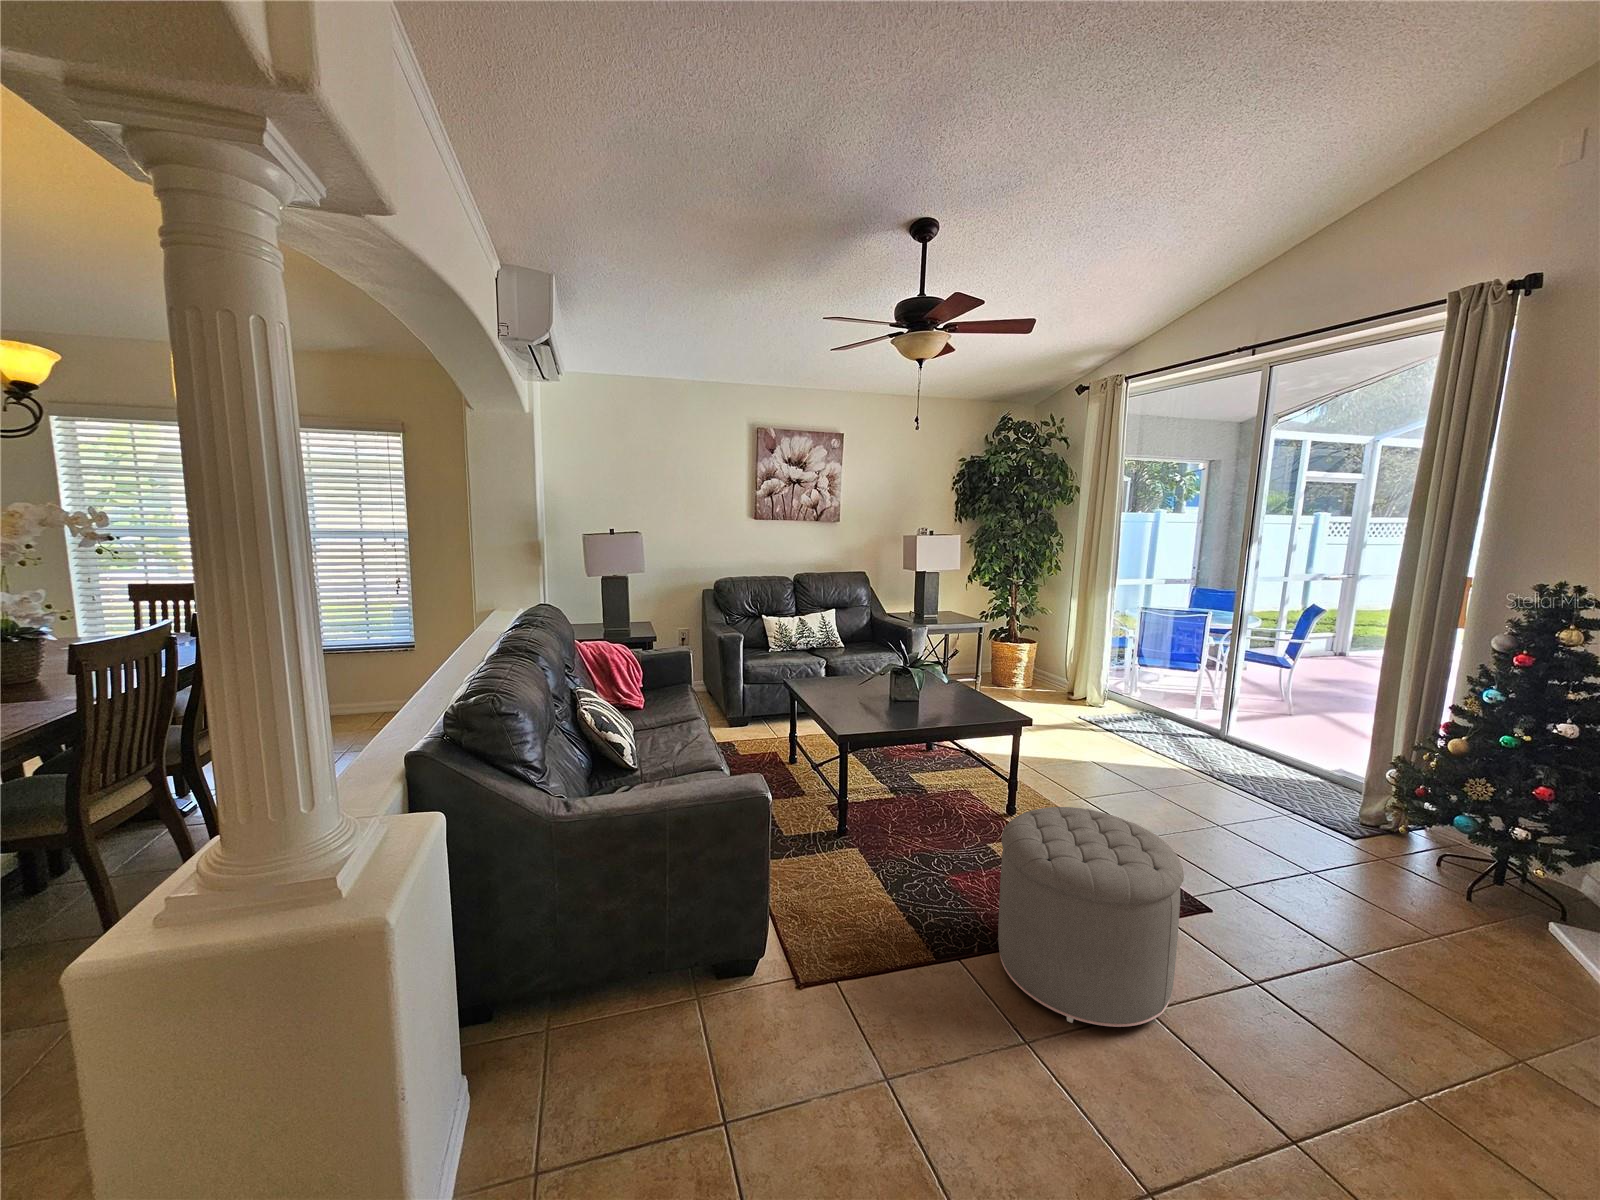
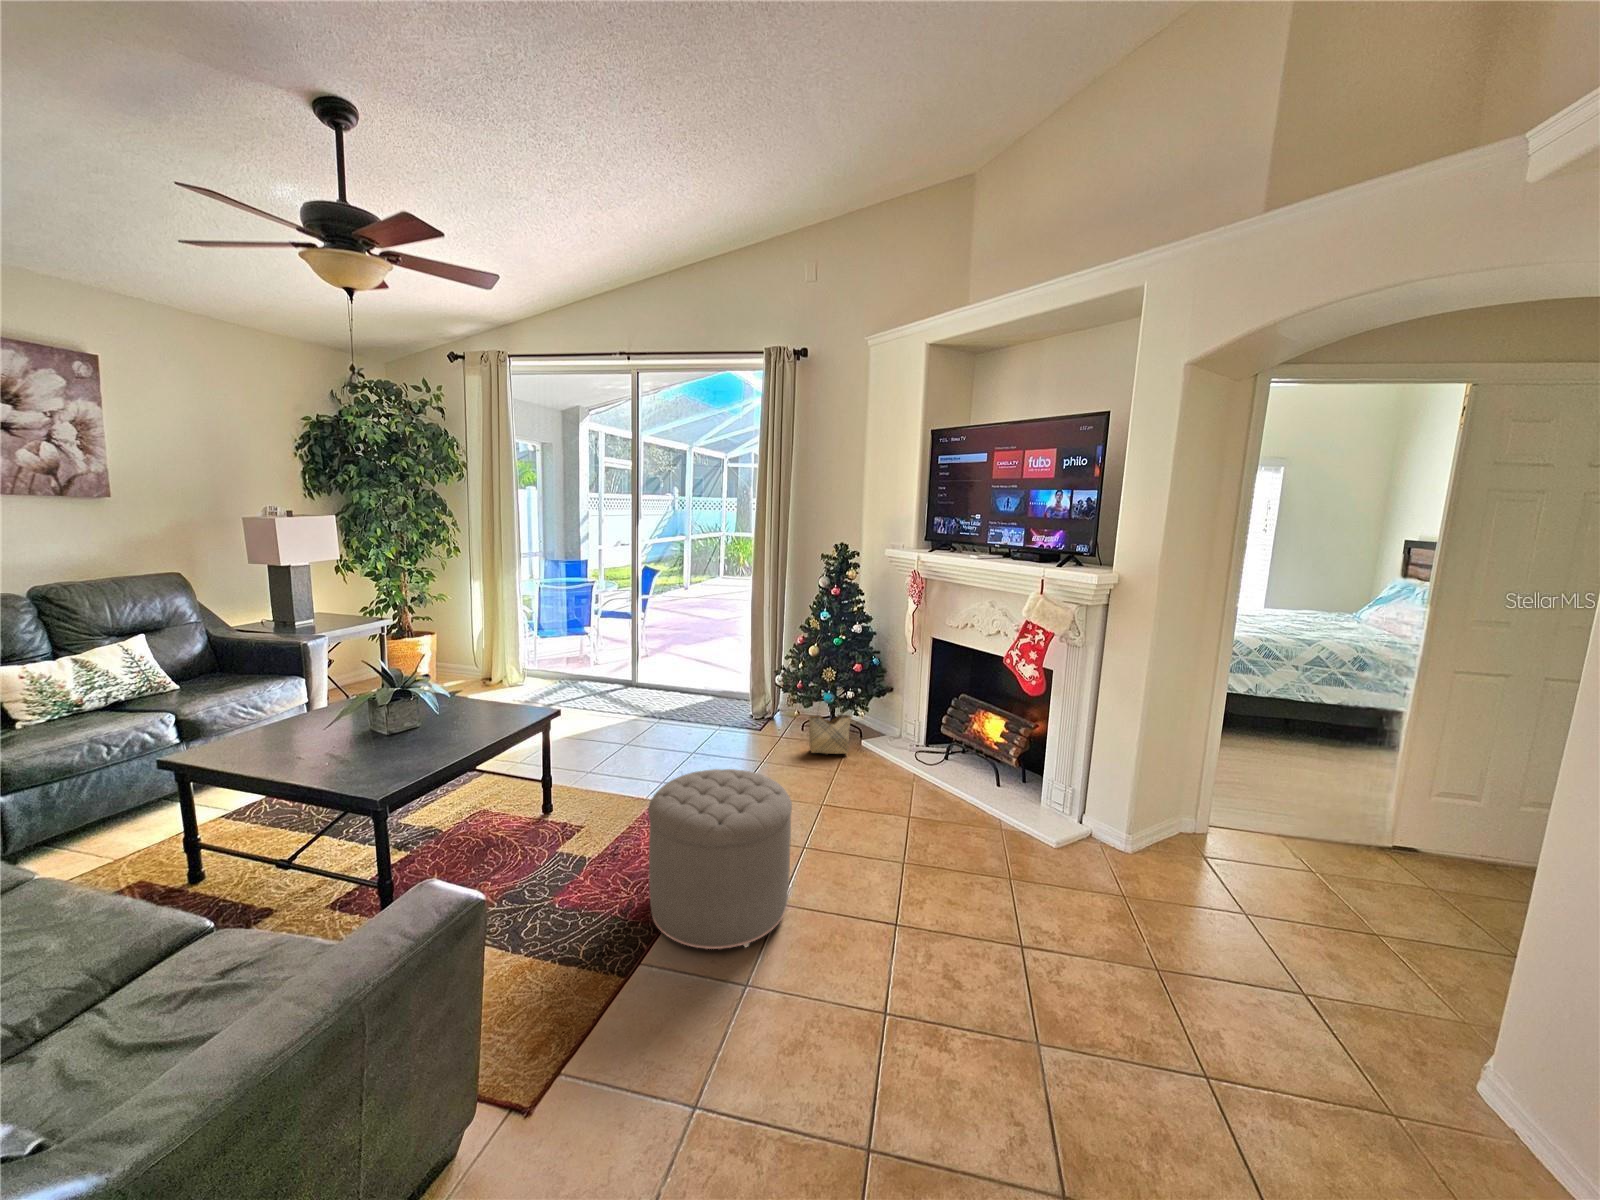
woven basket: none [1425,817,1531,929] -> present [809,695,851,754]

